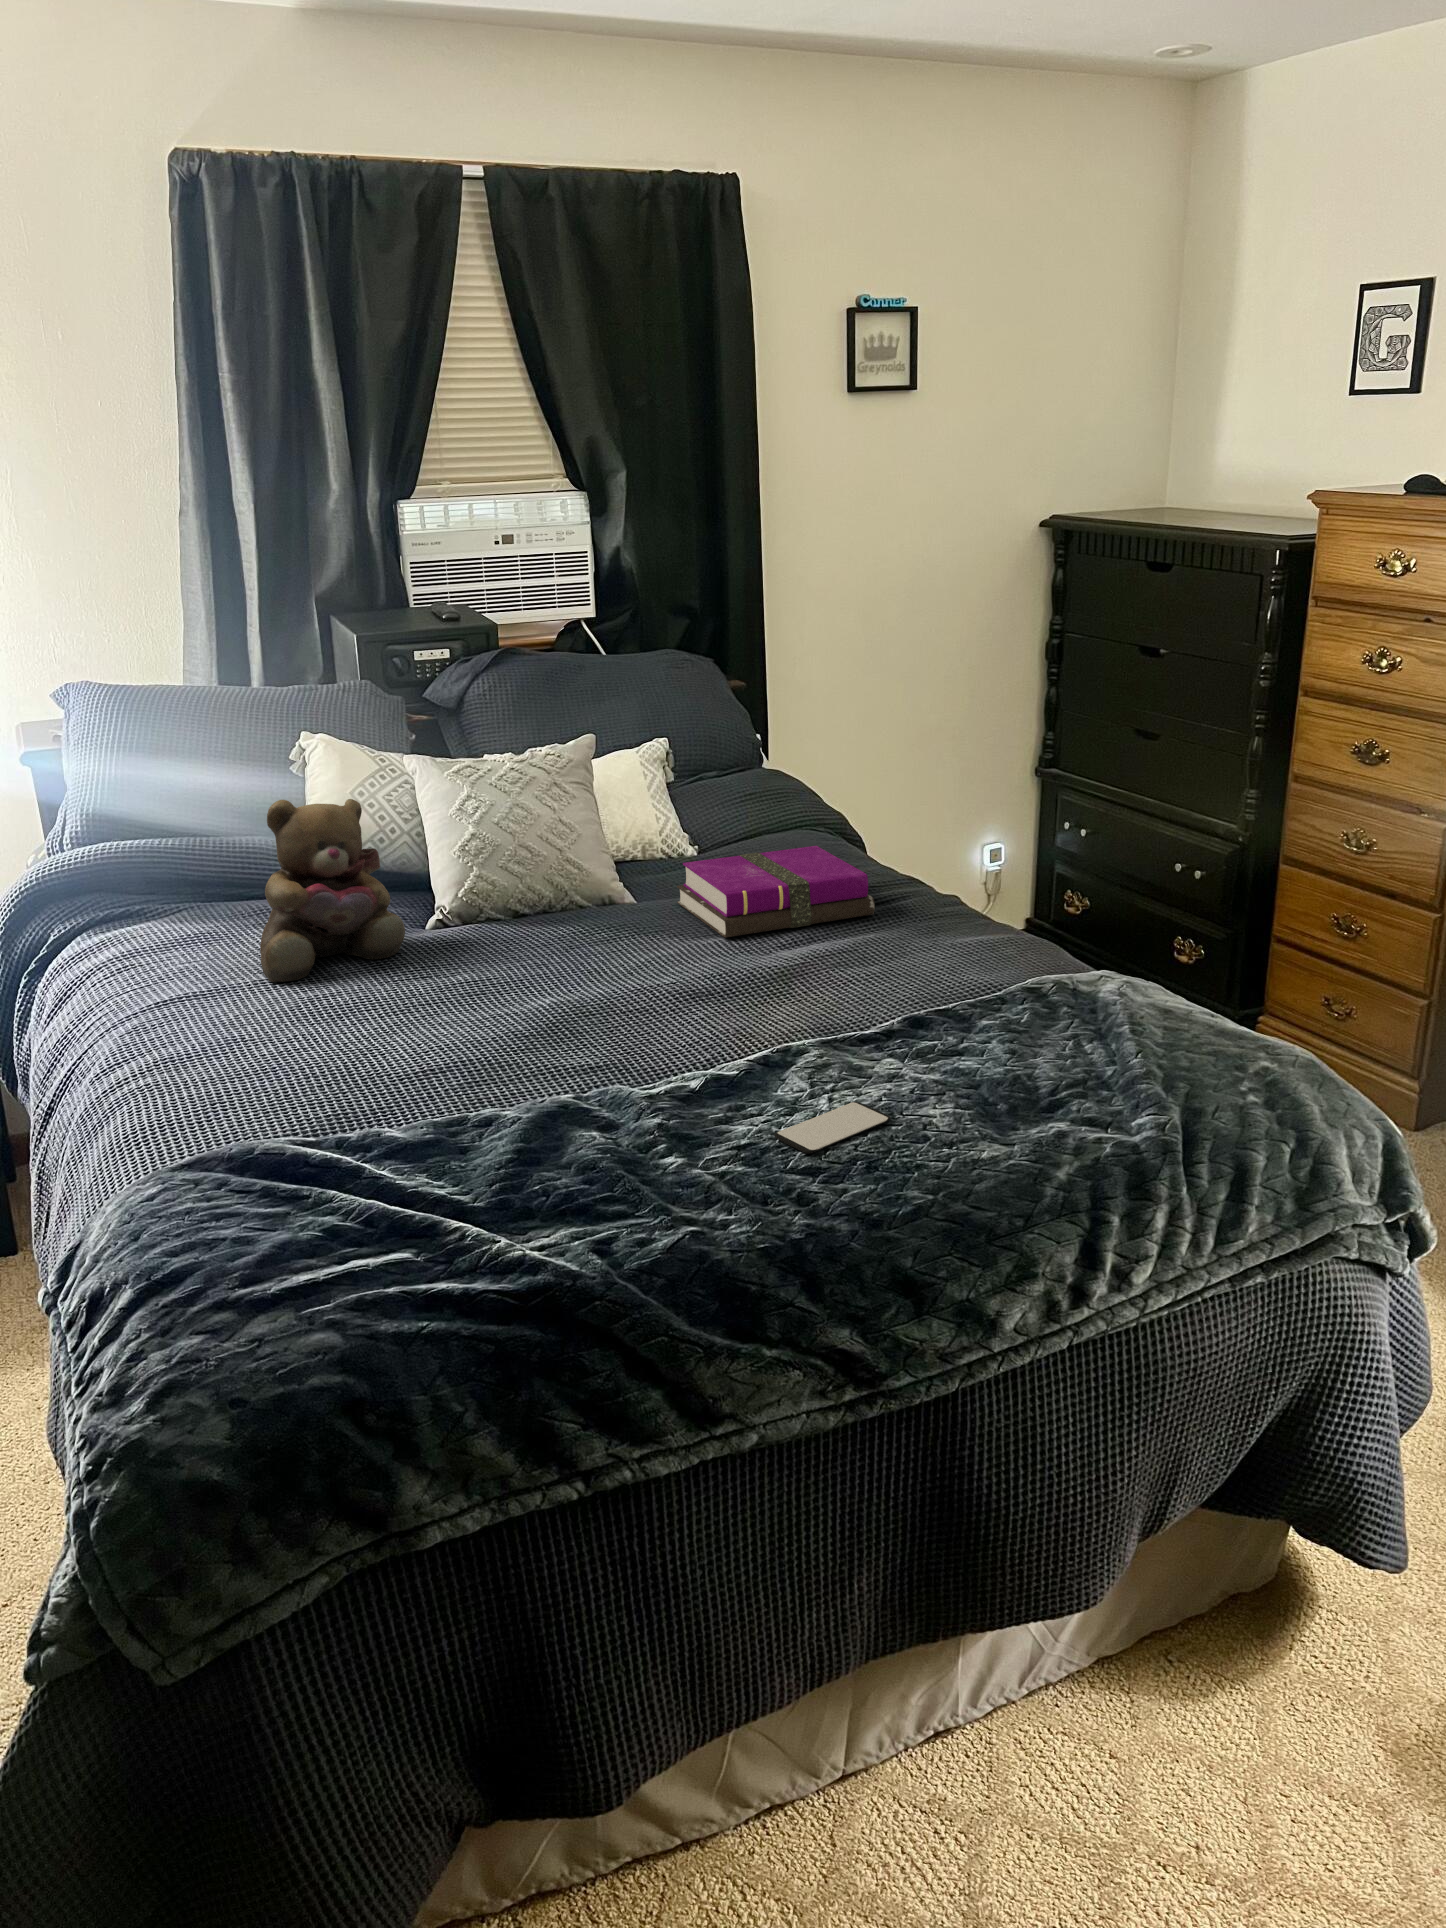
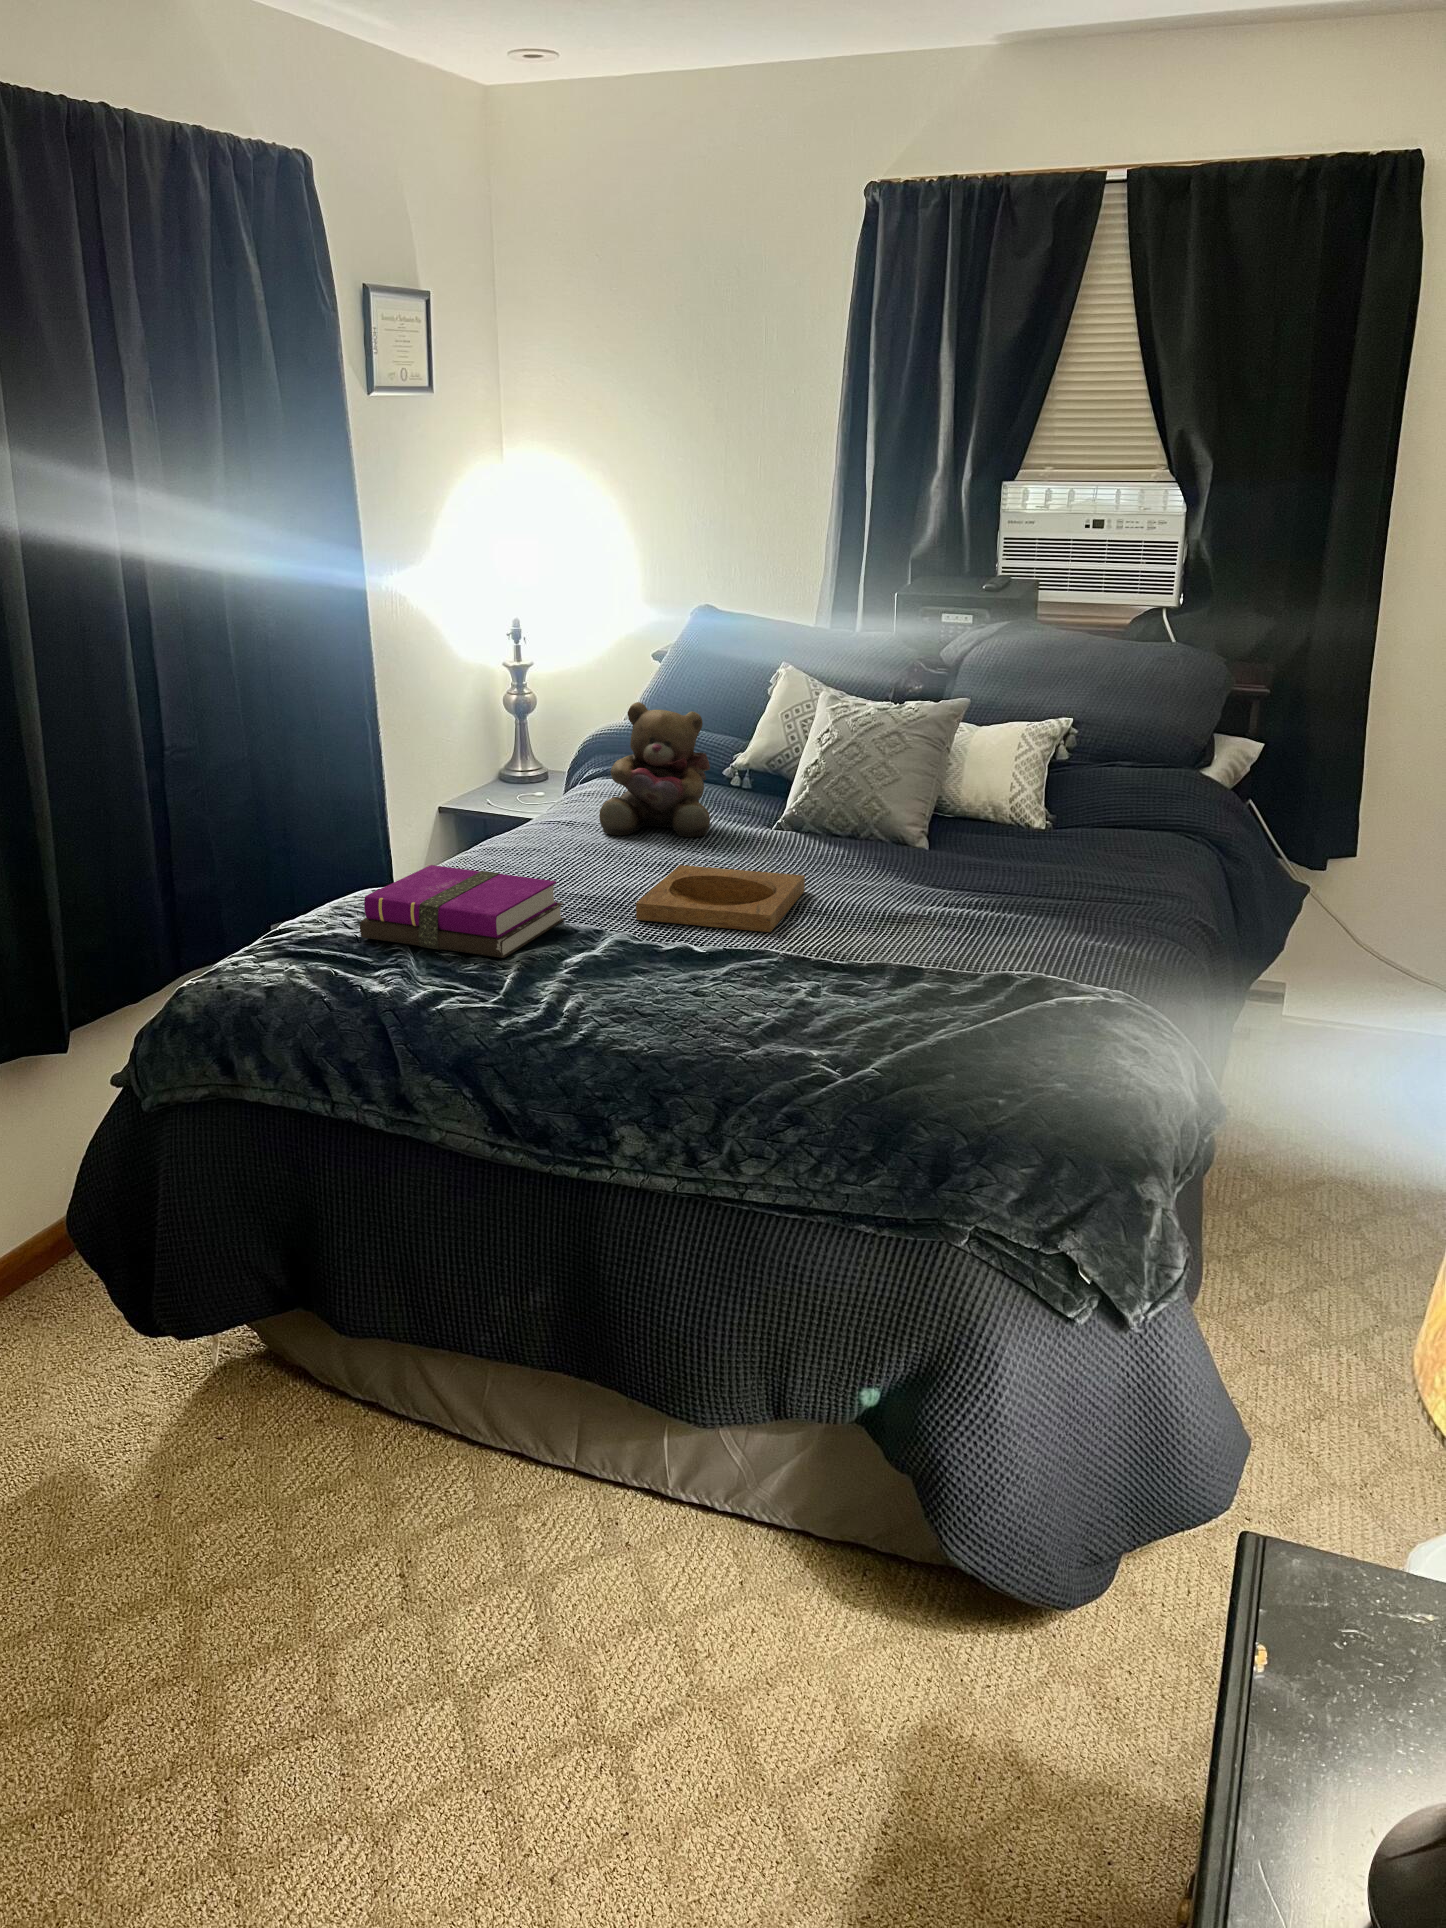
notebook: present [677,846,875,938] -> present [360,865,564,958]
tray: none [494,958,721,1064] -> present [636,865,805,932]
smartphone: present [774,1102,891,1154] -> none [639,992,735,1012]

